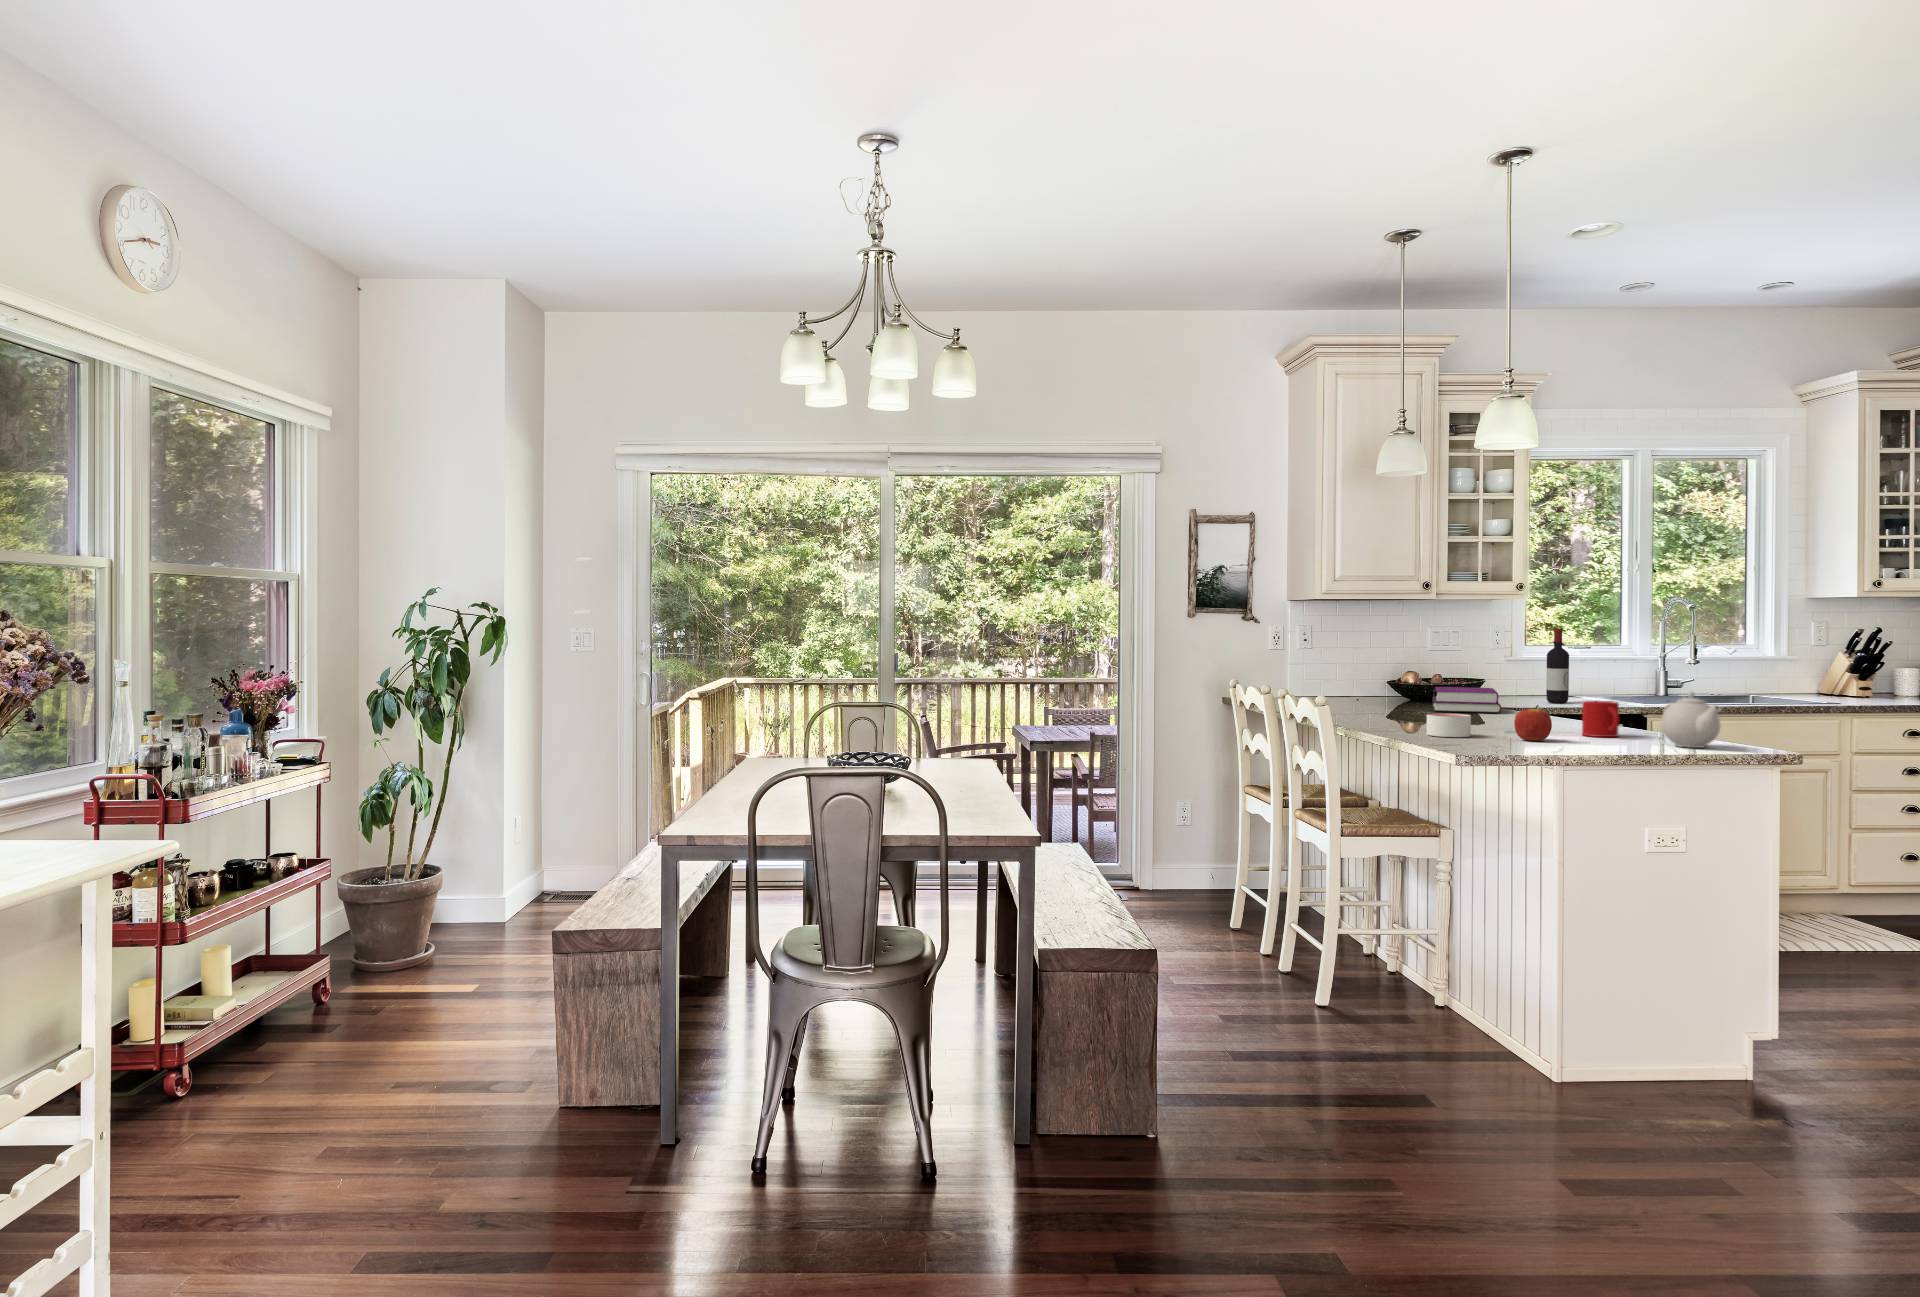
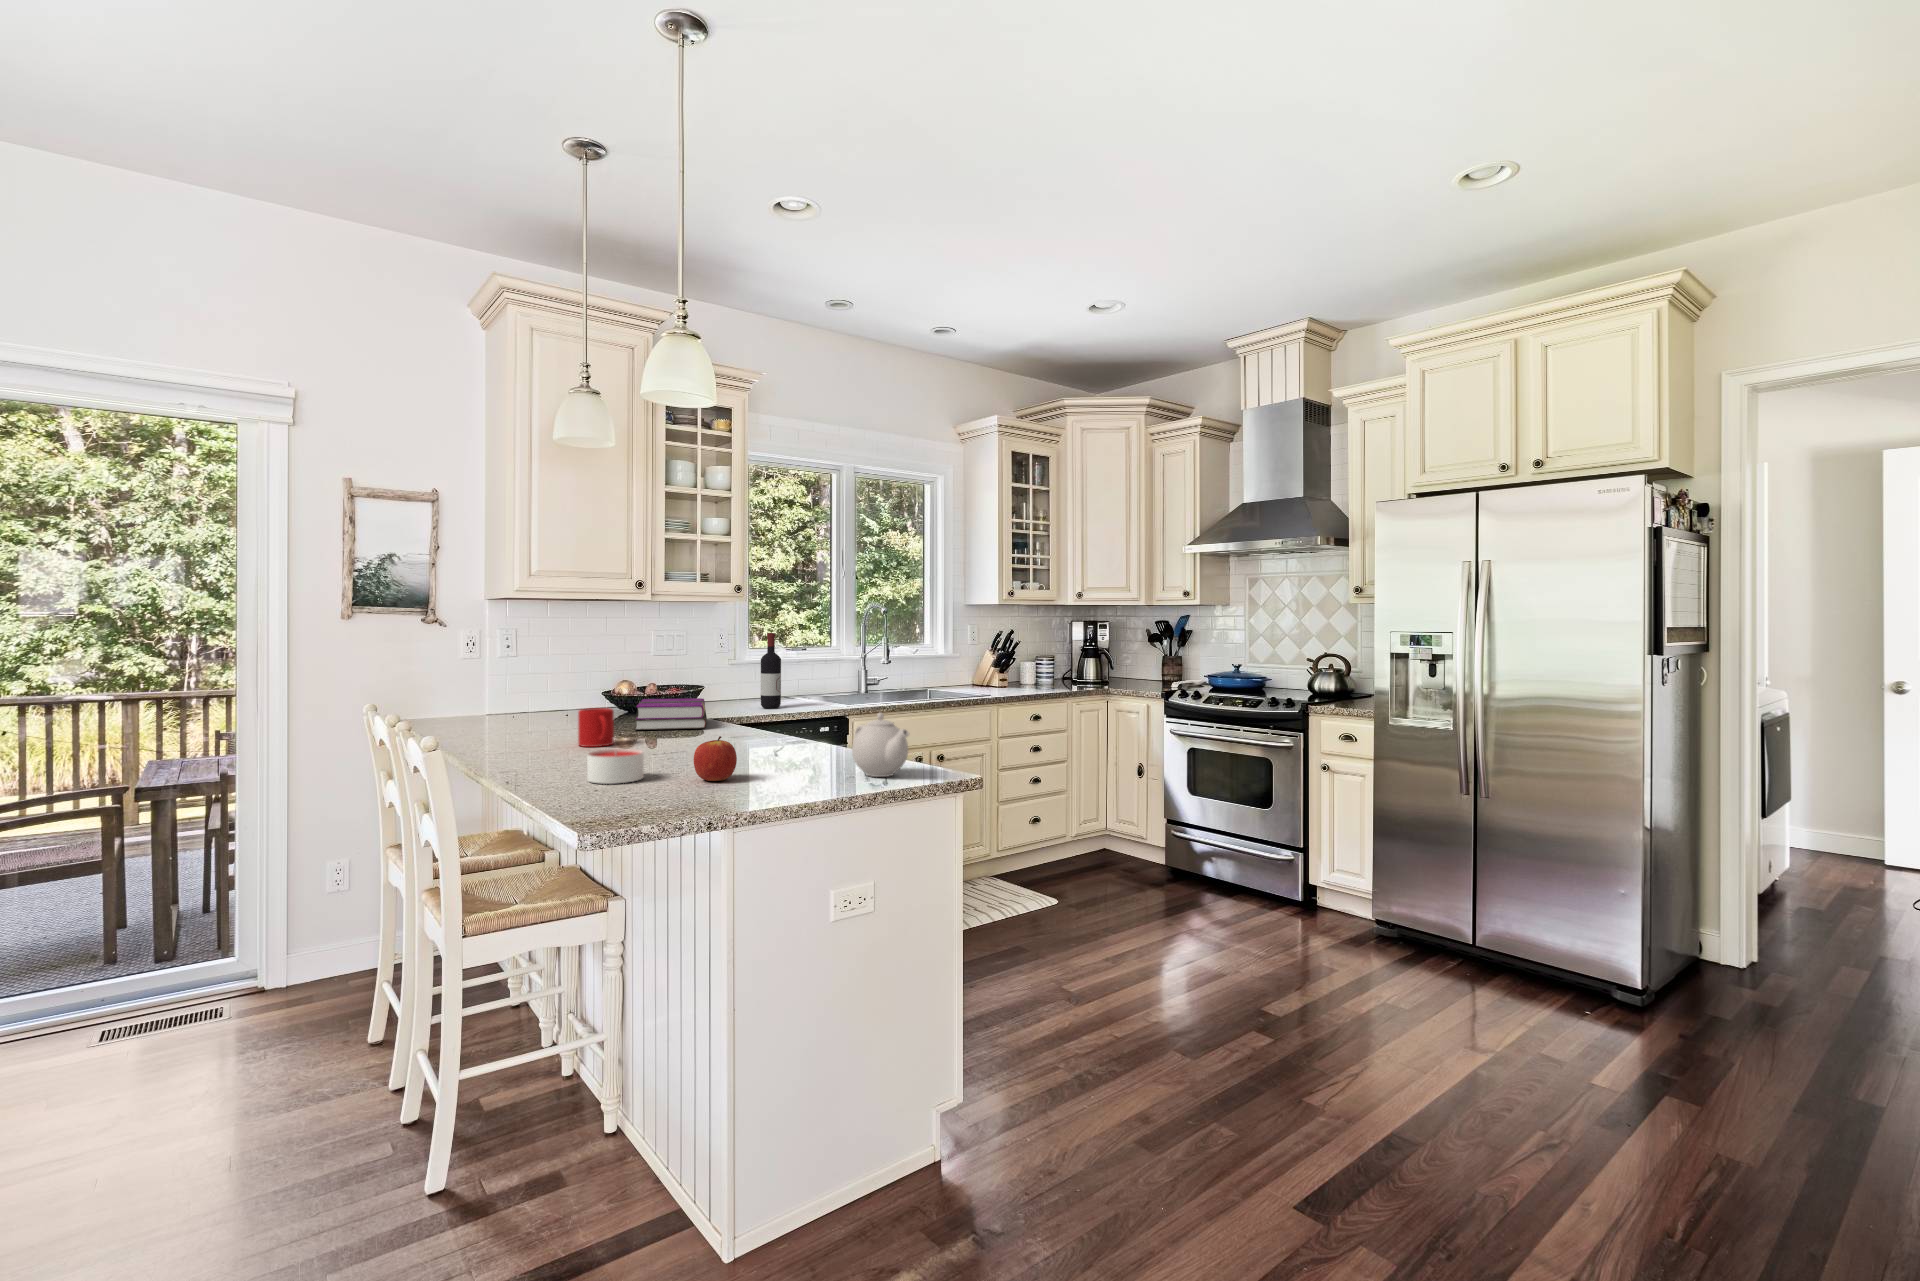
mug: present [1582,701,1619,737] -> present [578,708,614,747]

